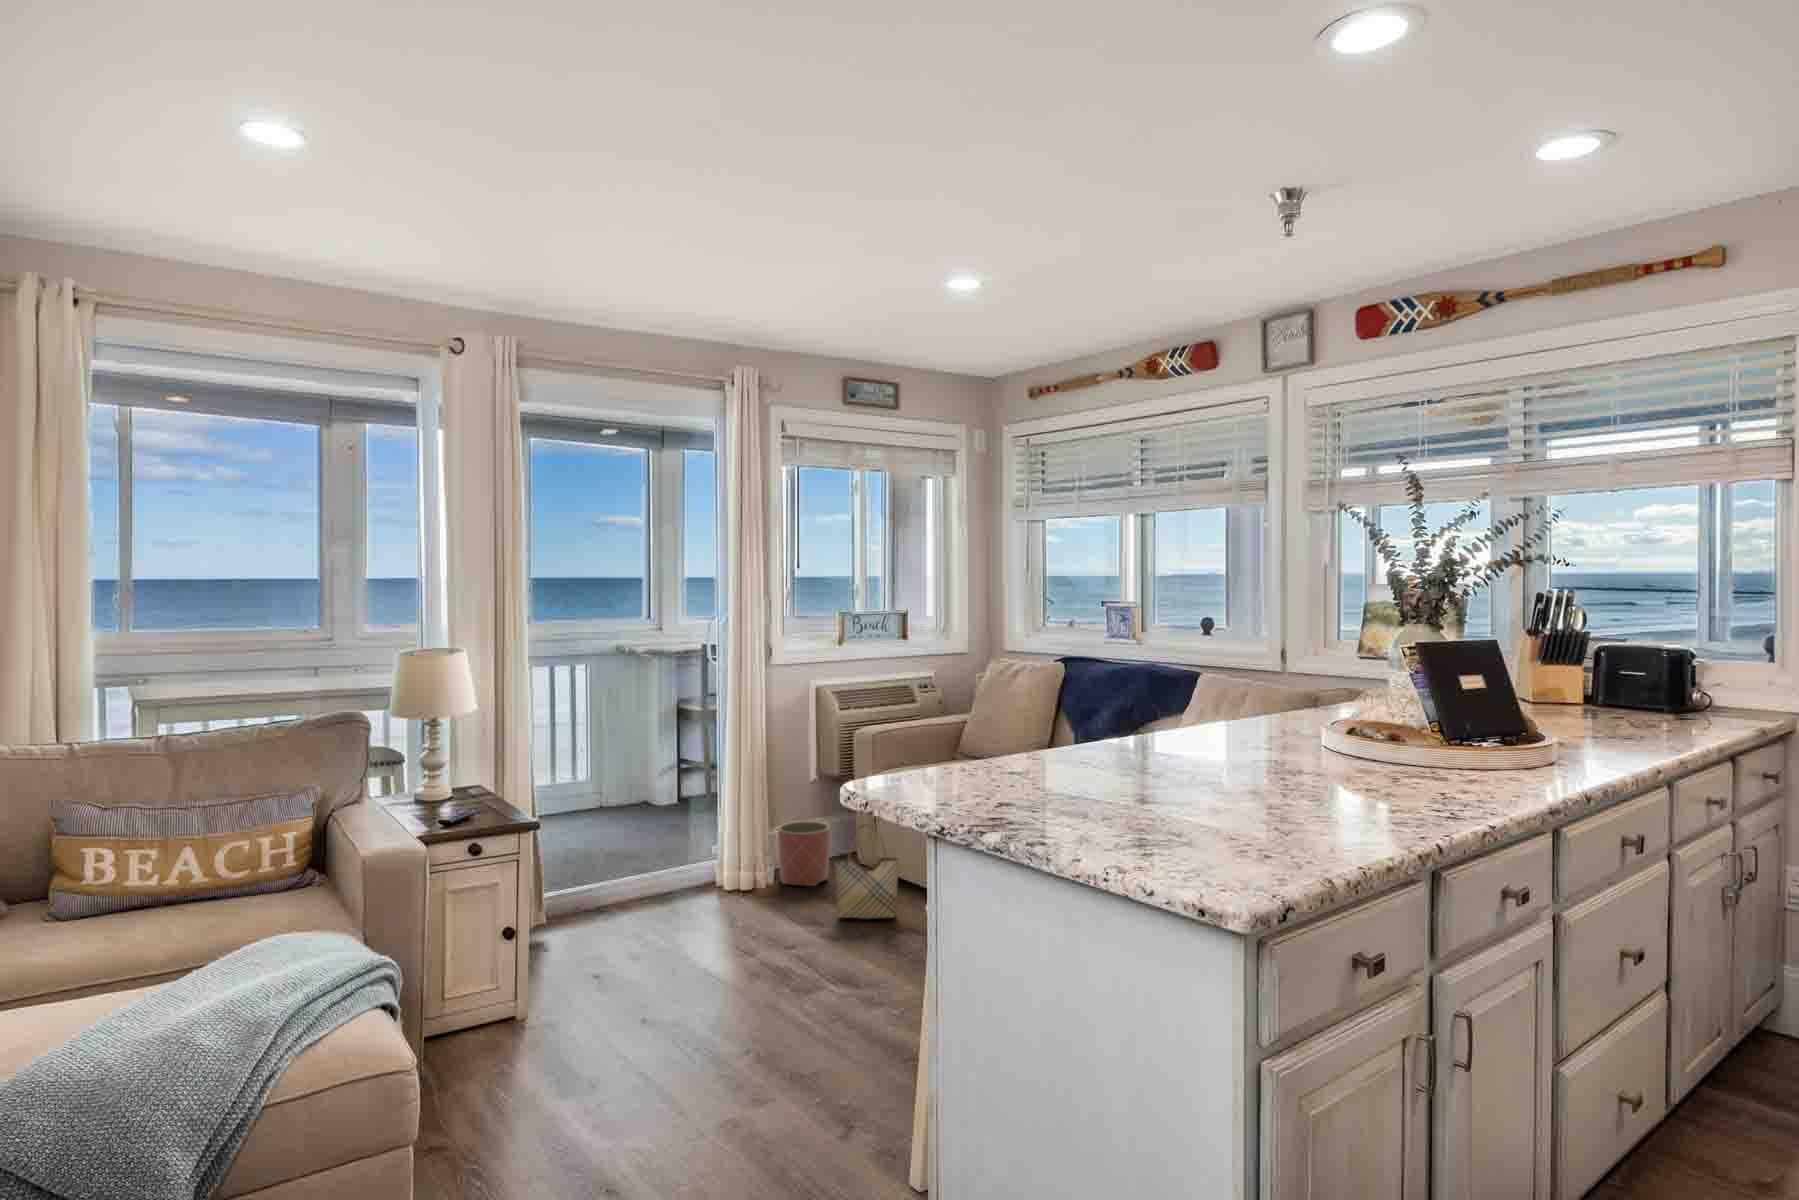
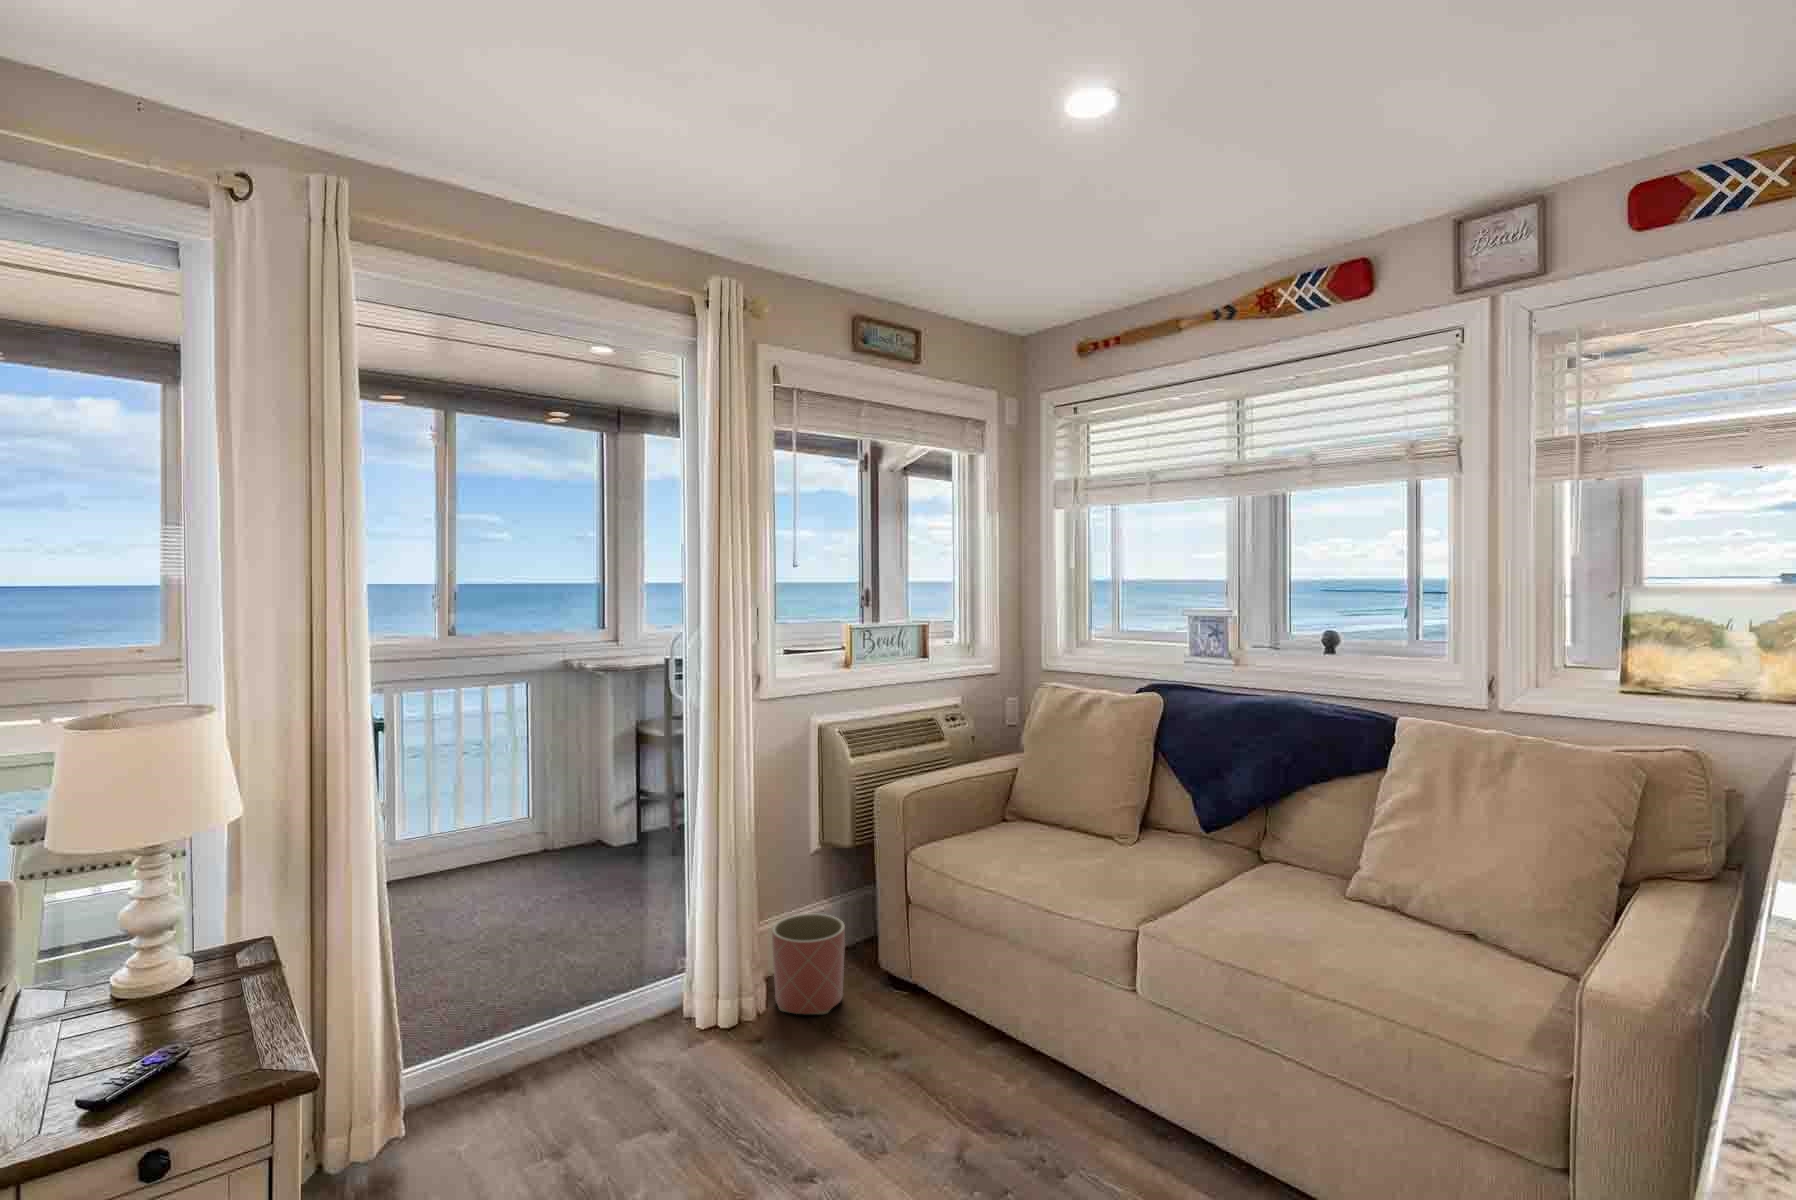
woven basket: present [834,824,899,919] -> none [870,942,966,1095]

